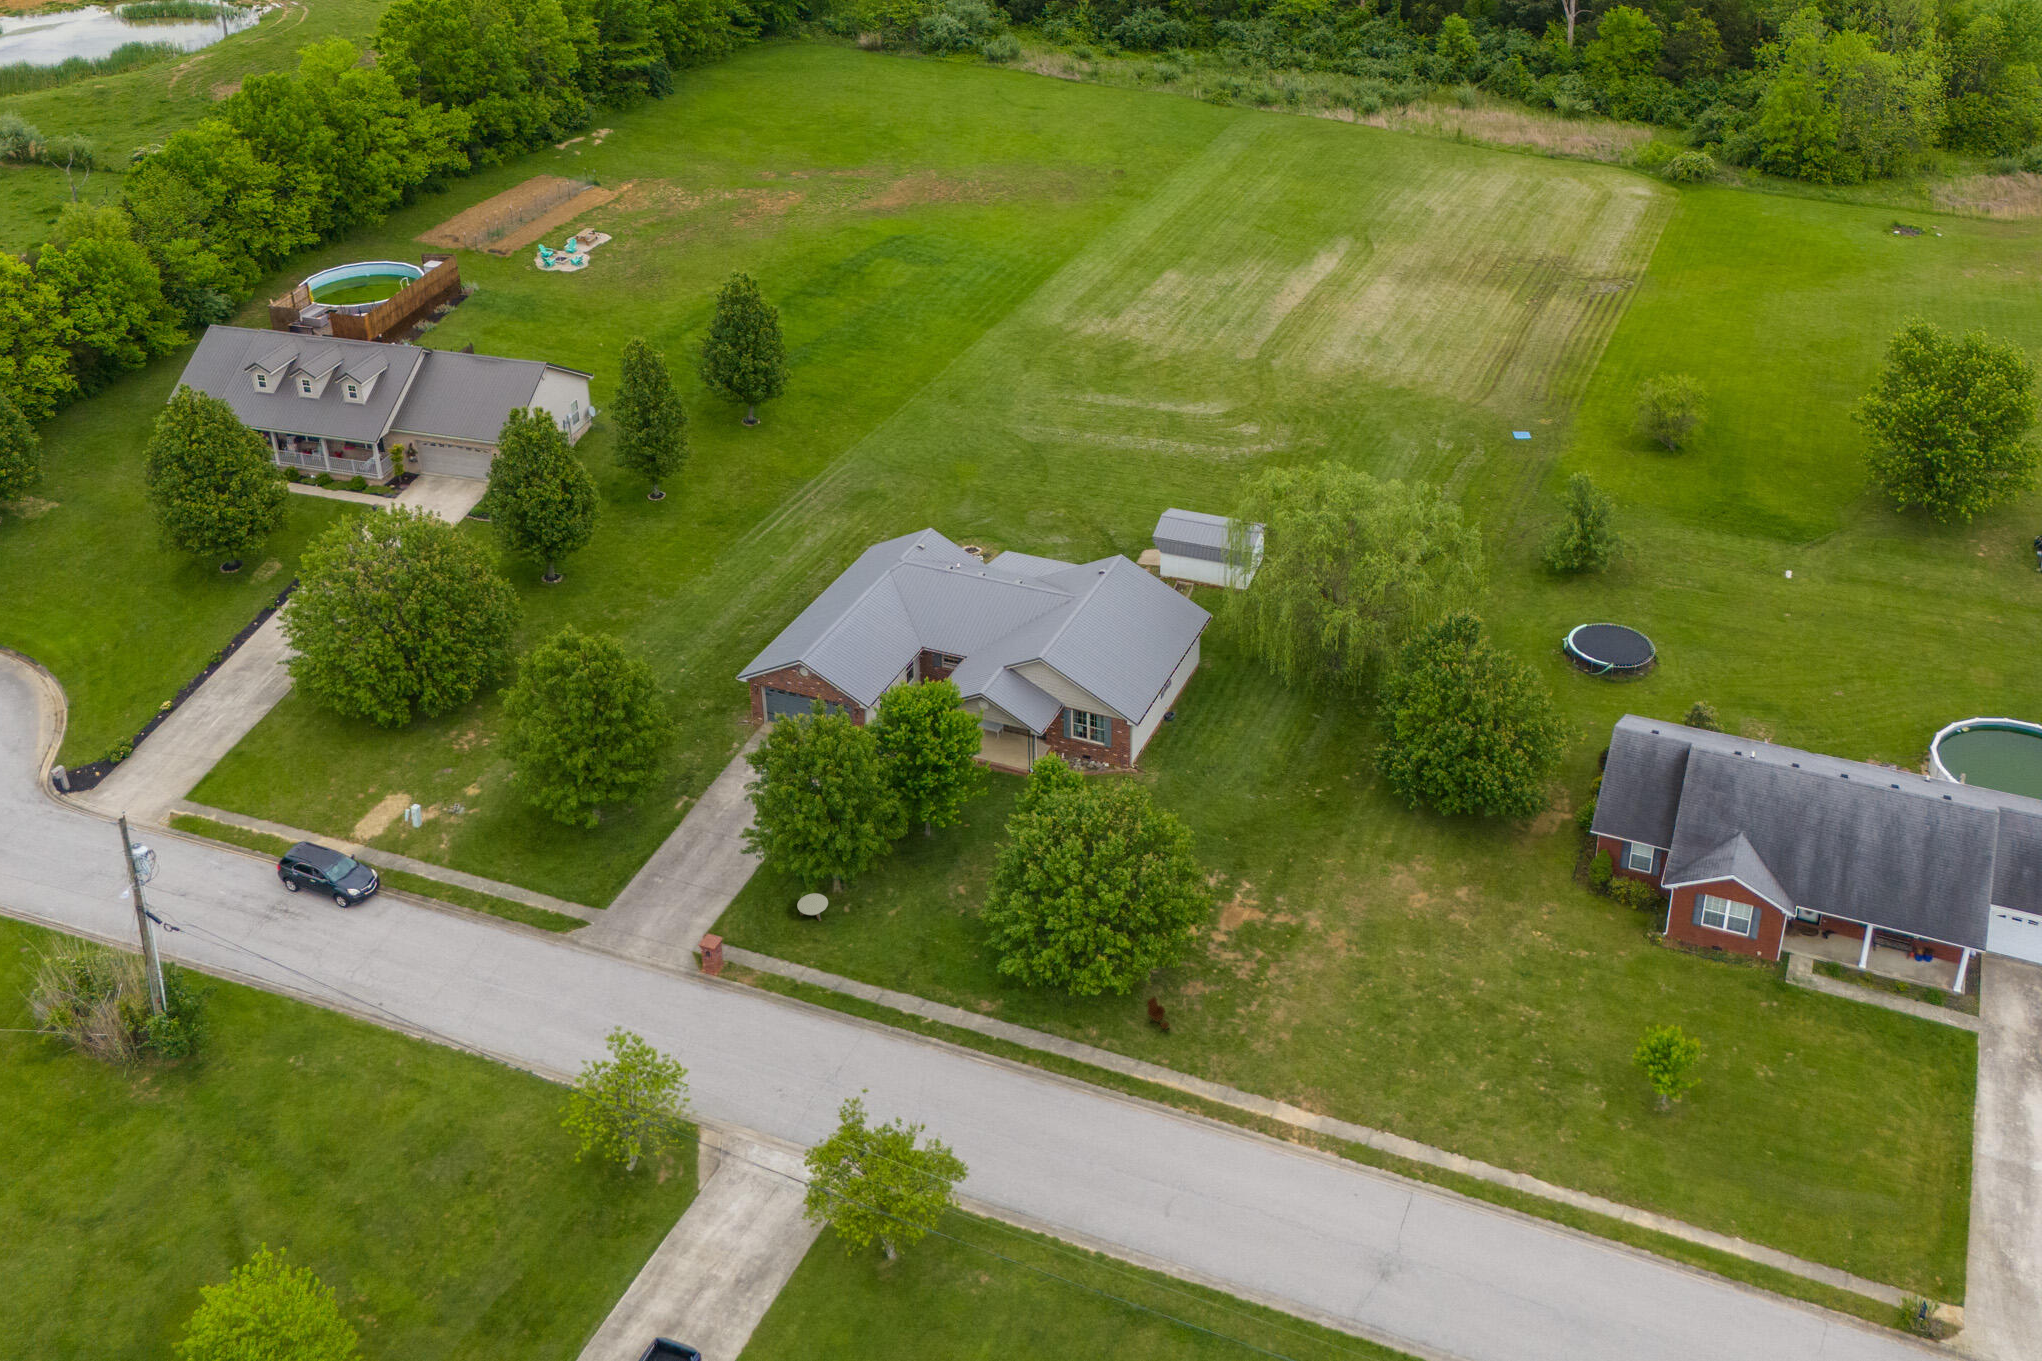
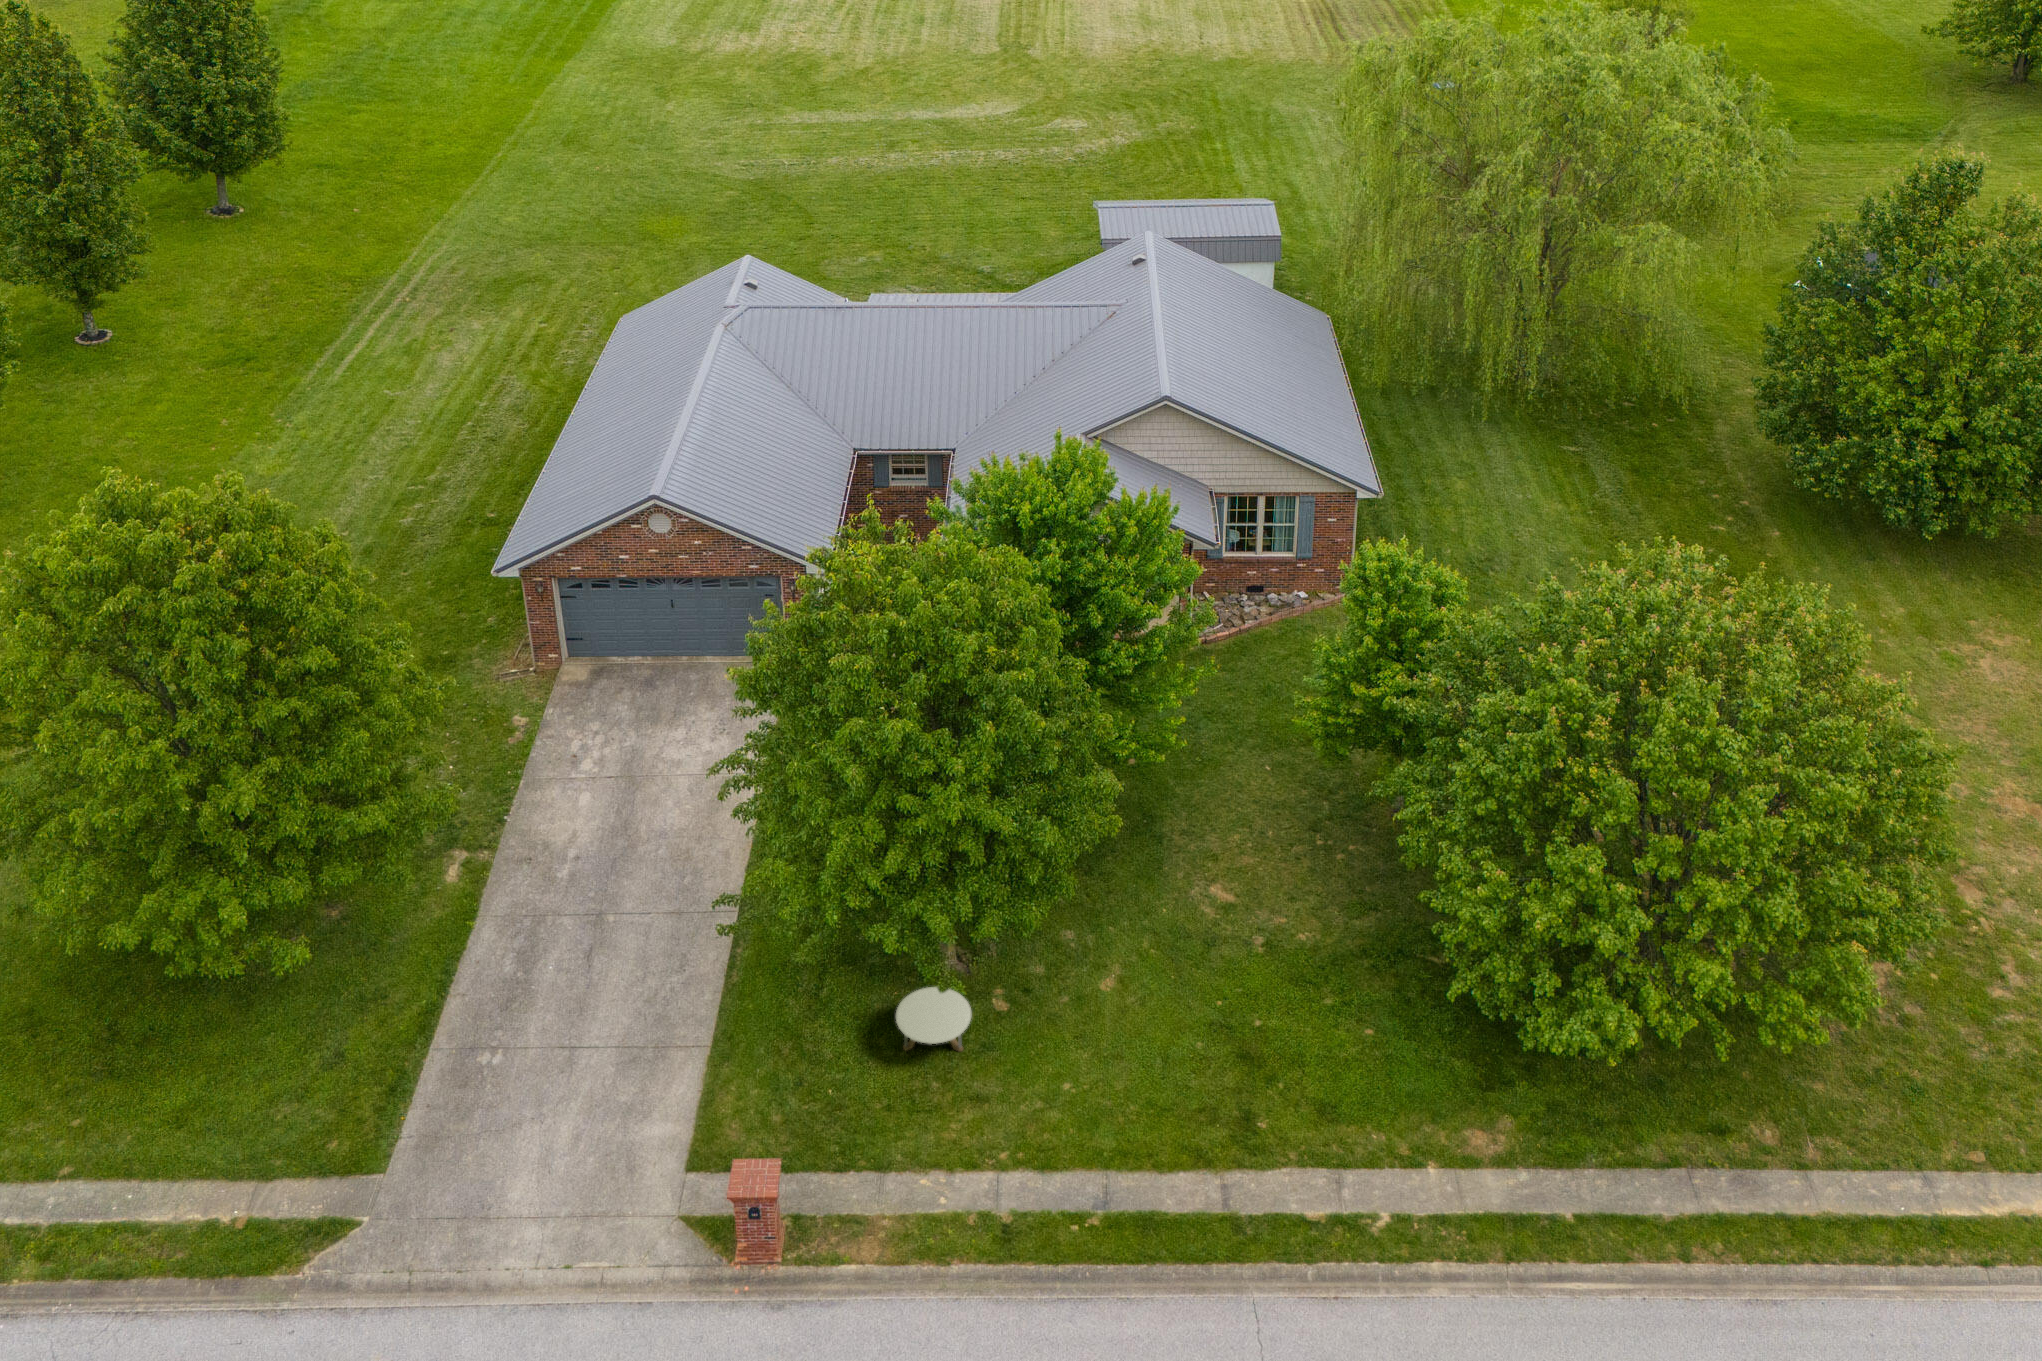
lounge chair: present [1147,997,1169,1030] -> none [1831,1011,1904,1089]

